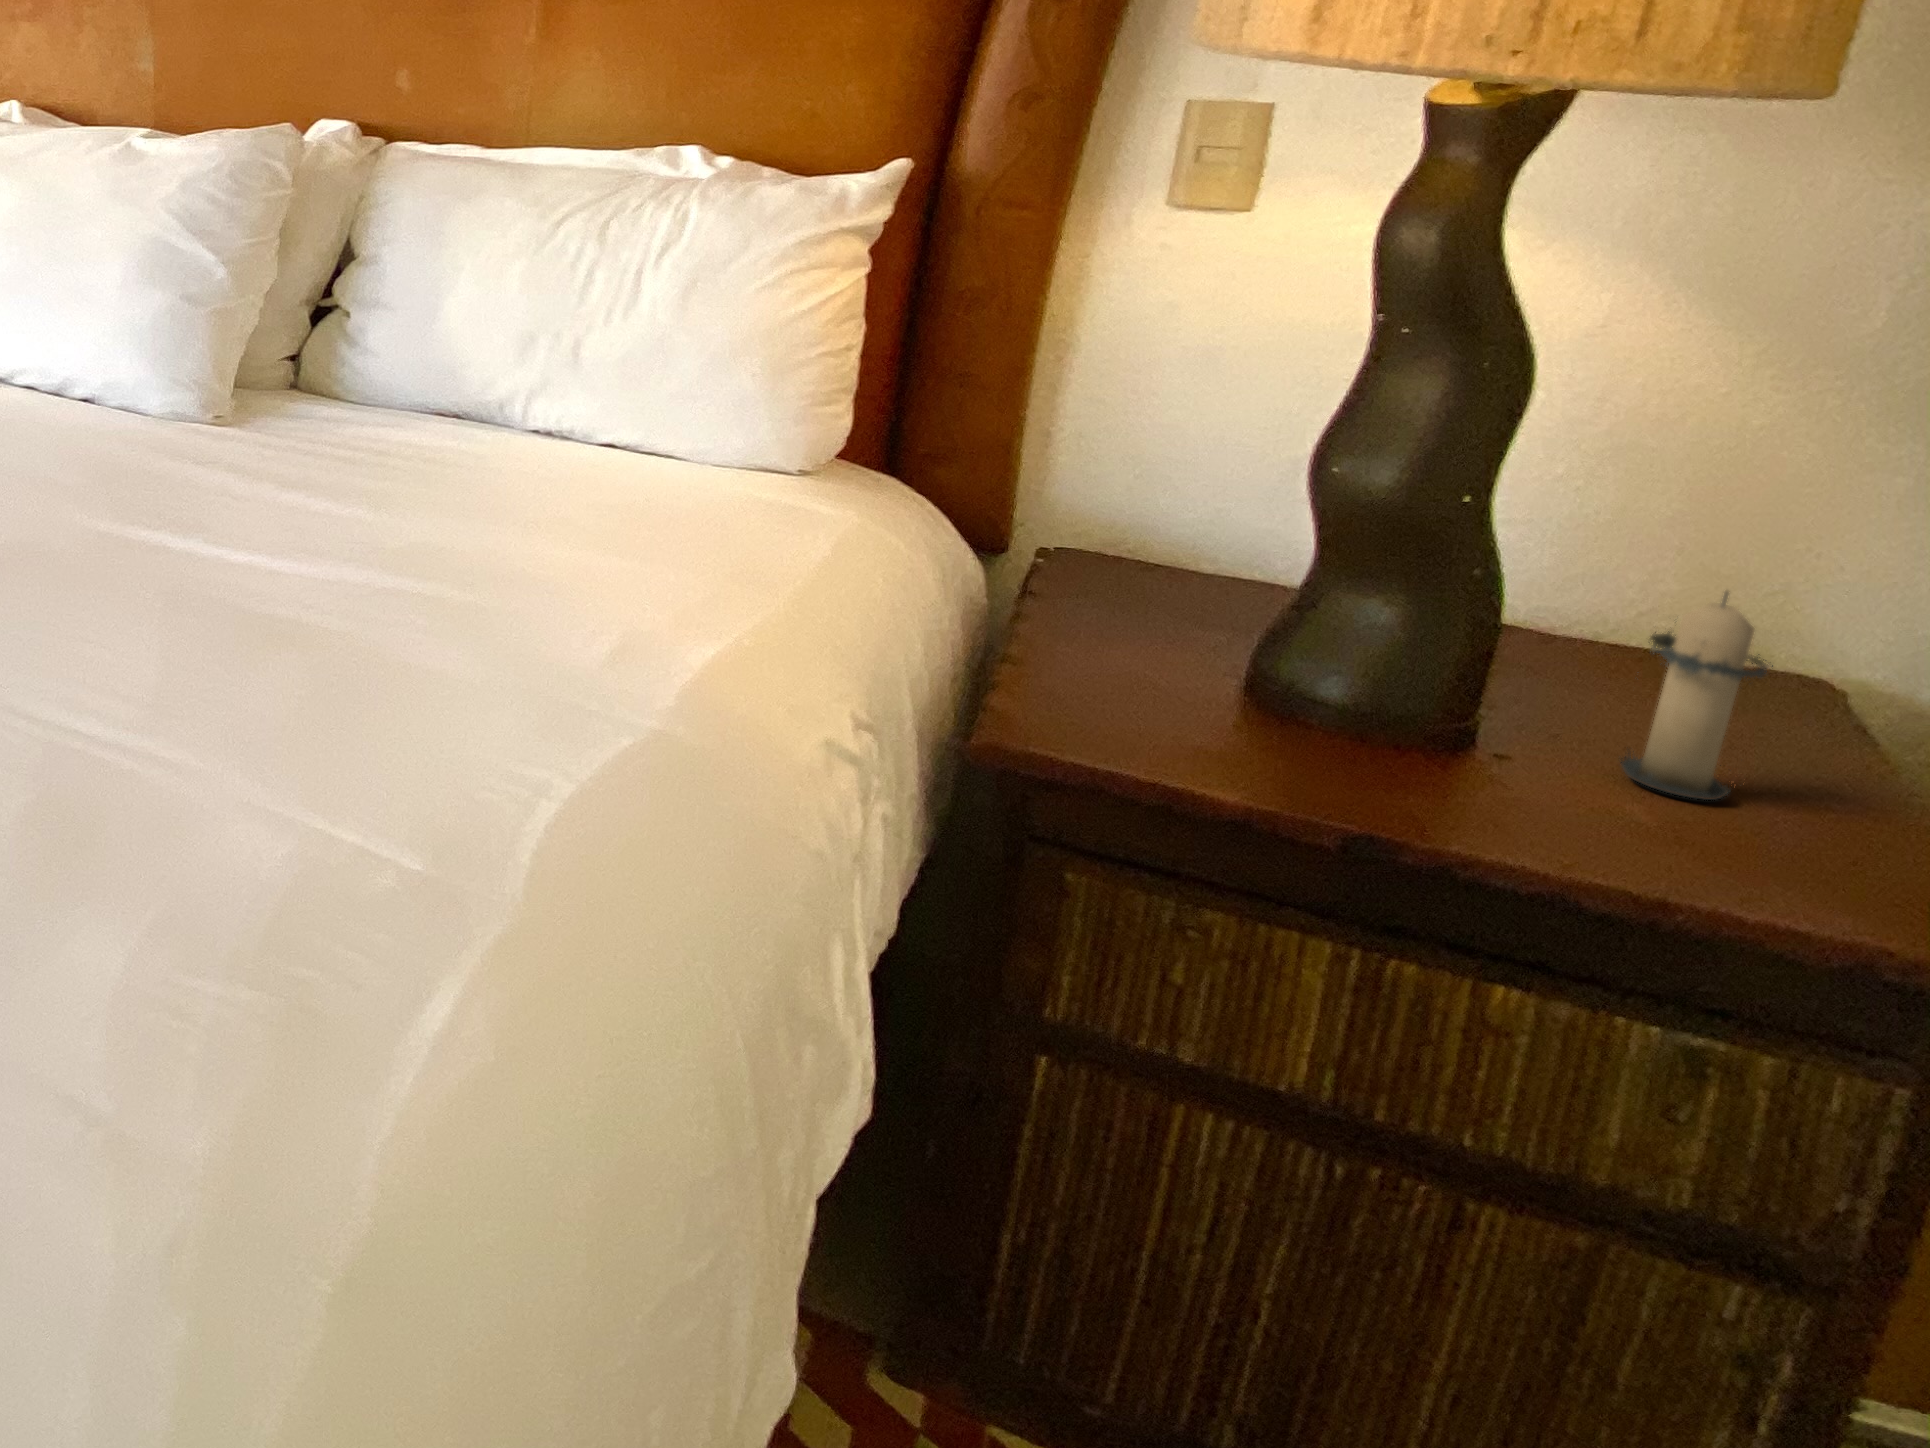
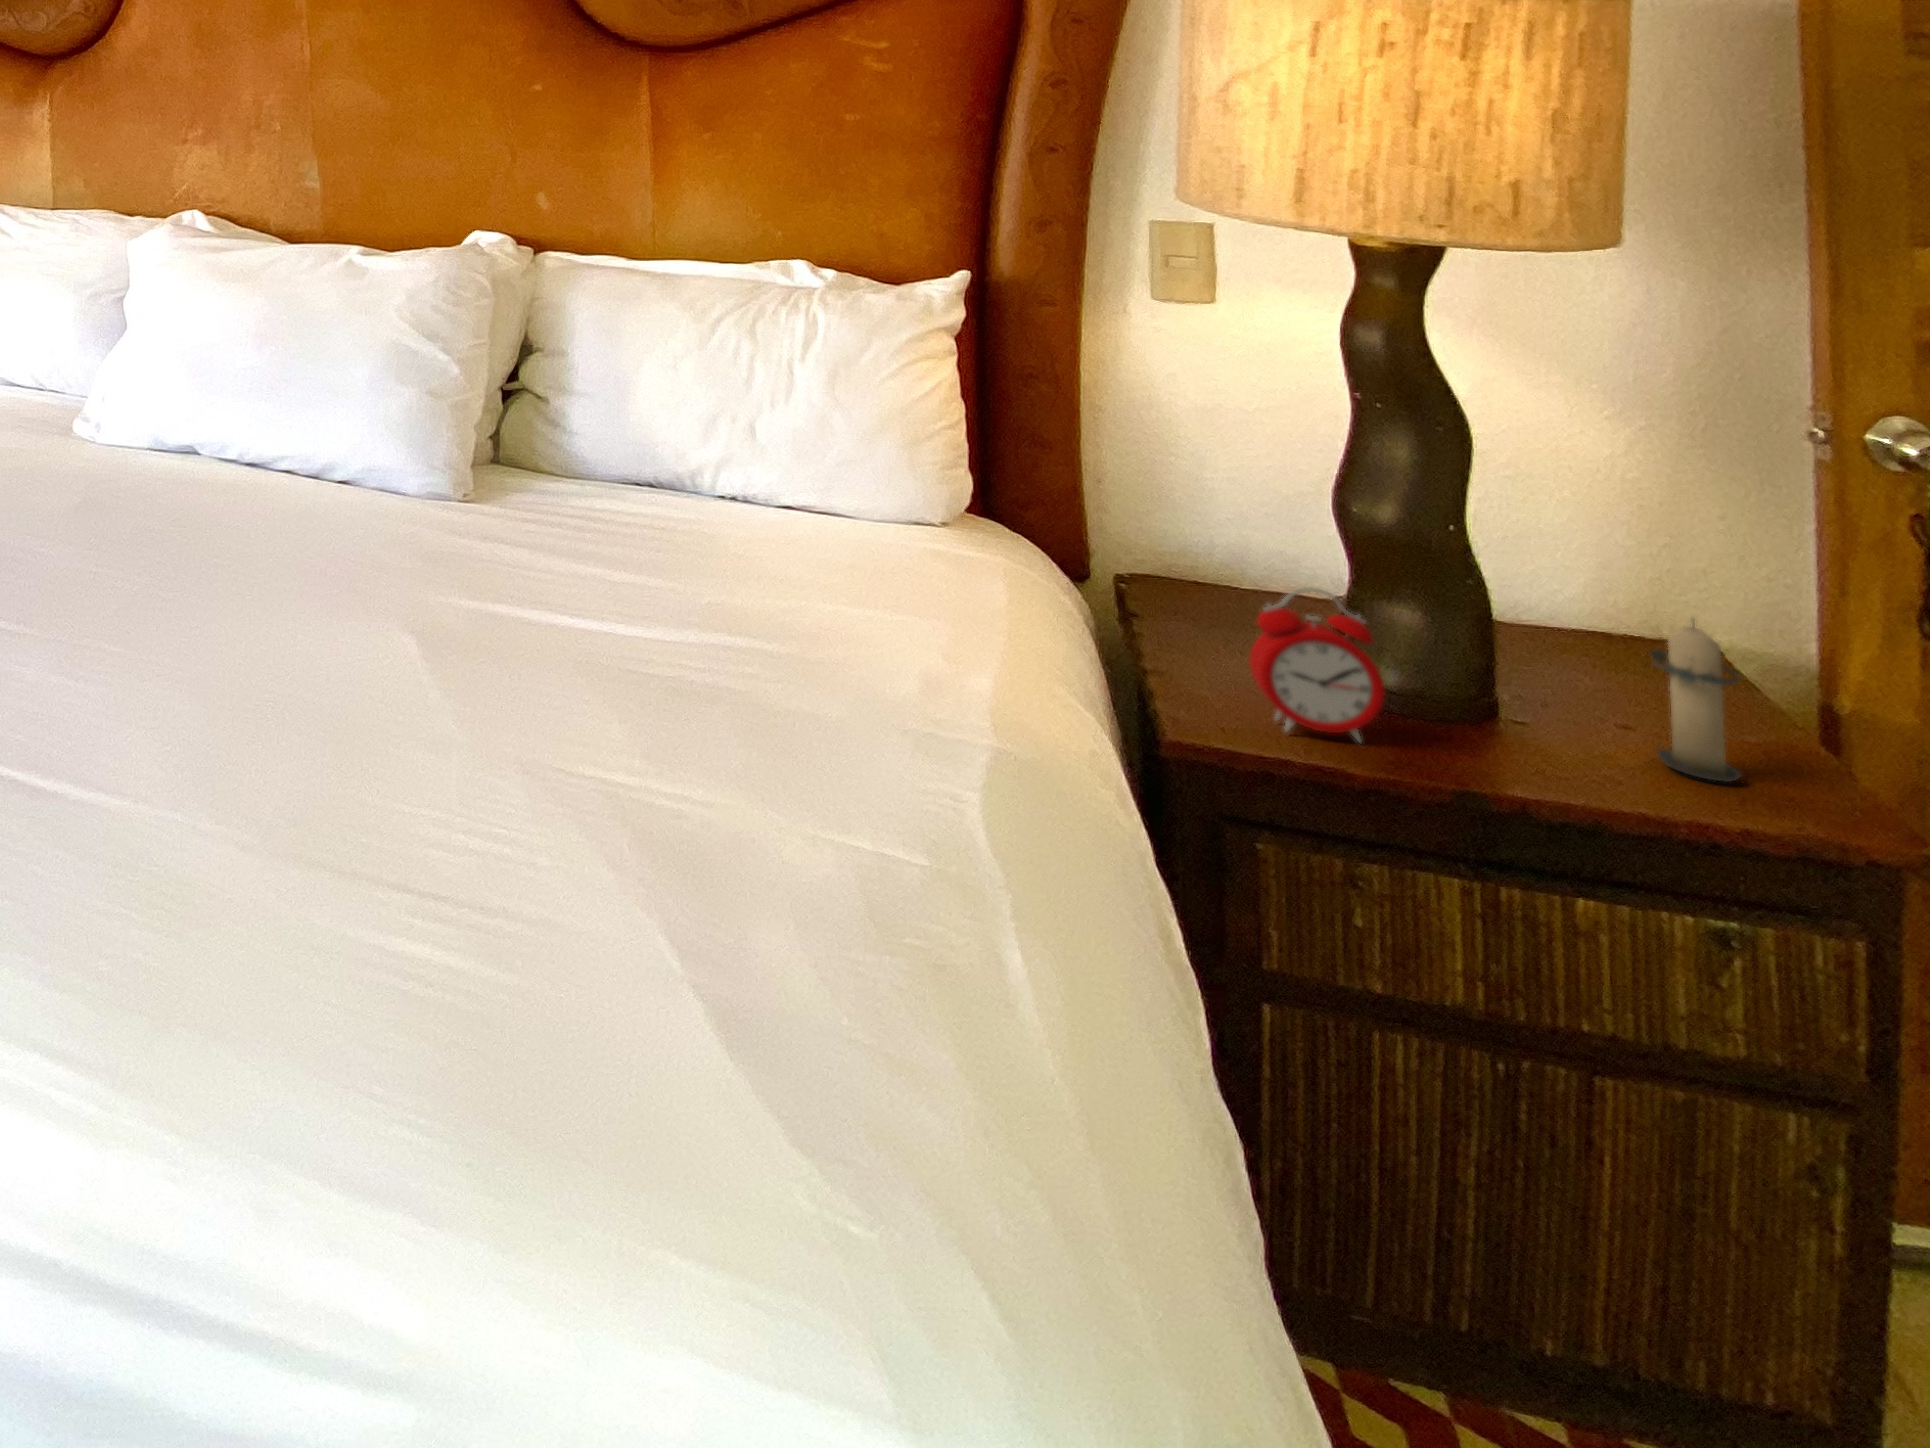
alarm clock: none [1093,533,1260,727] -> present [1250,587,1385,742]

